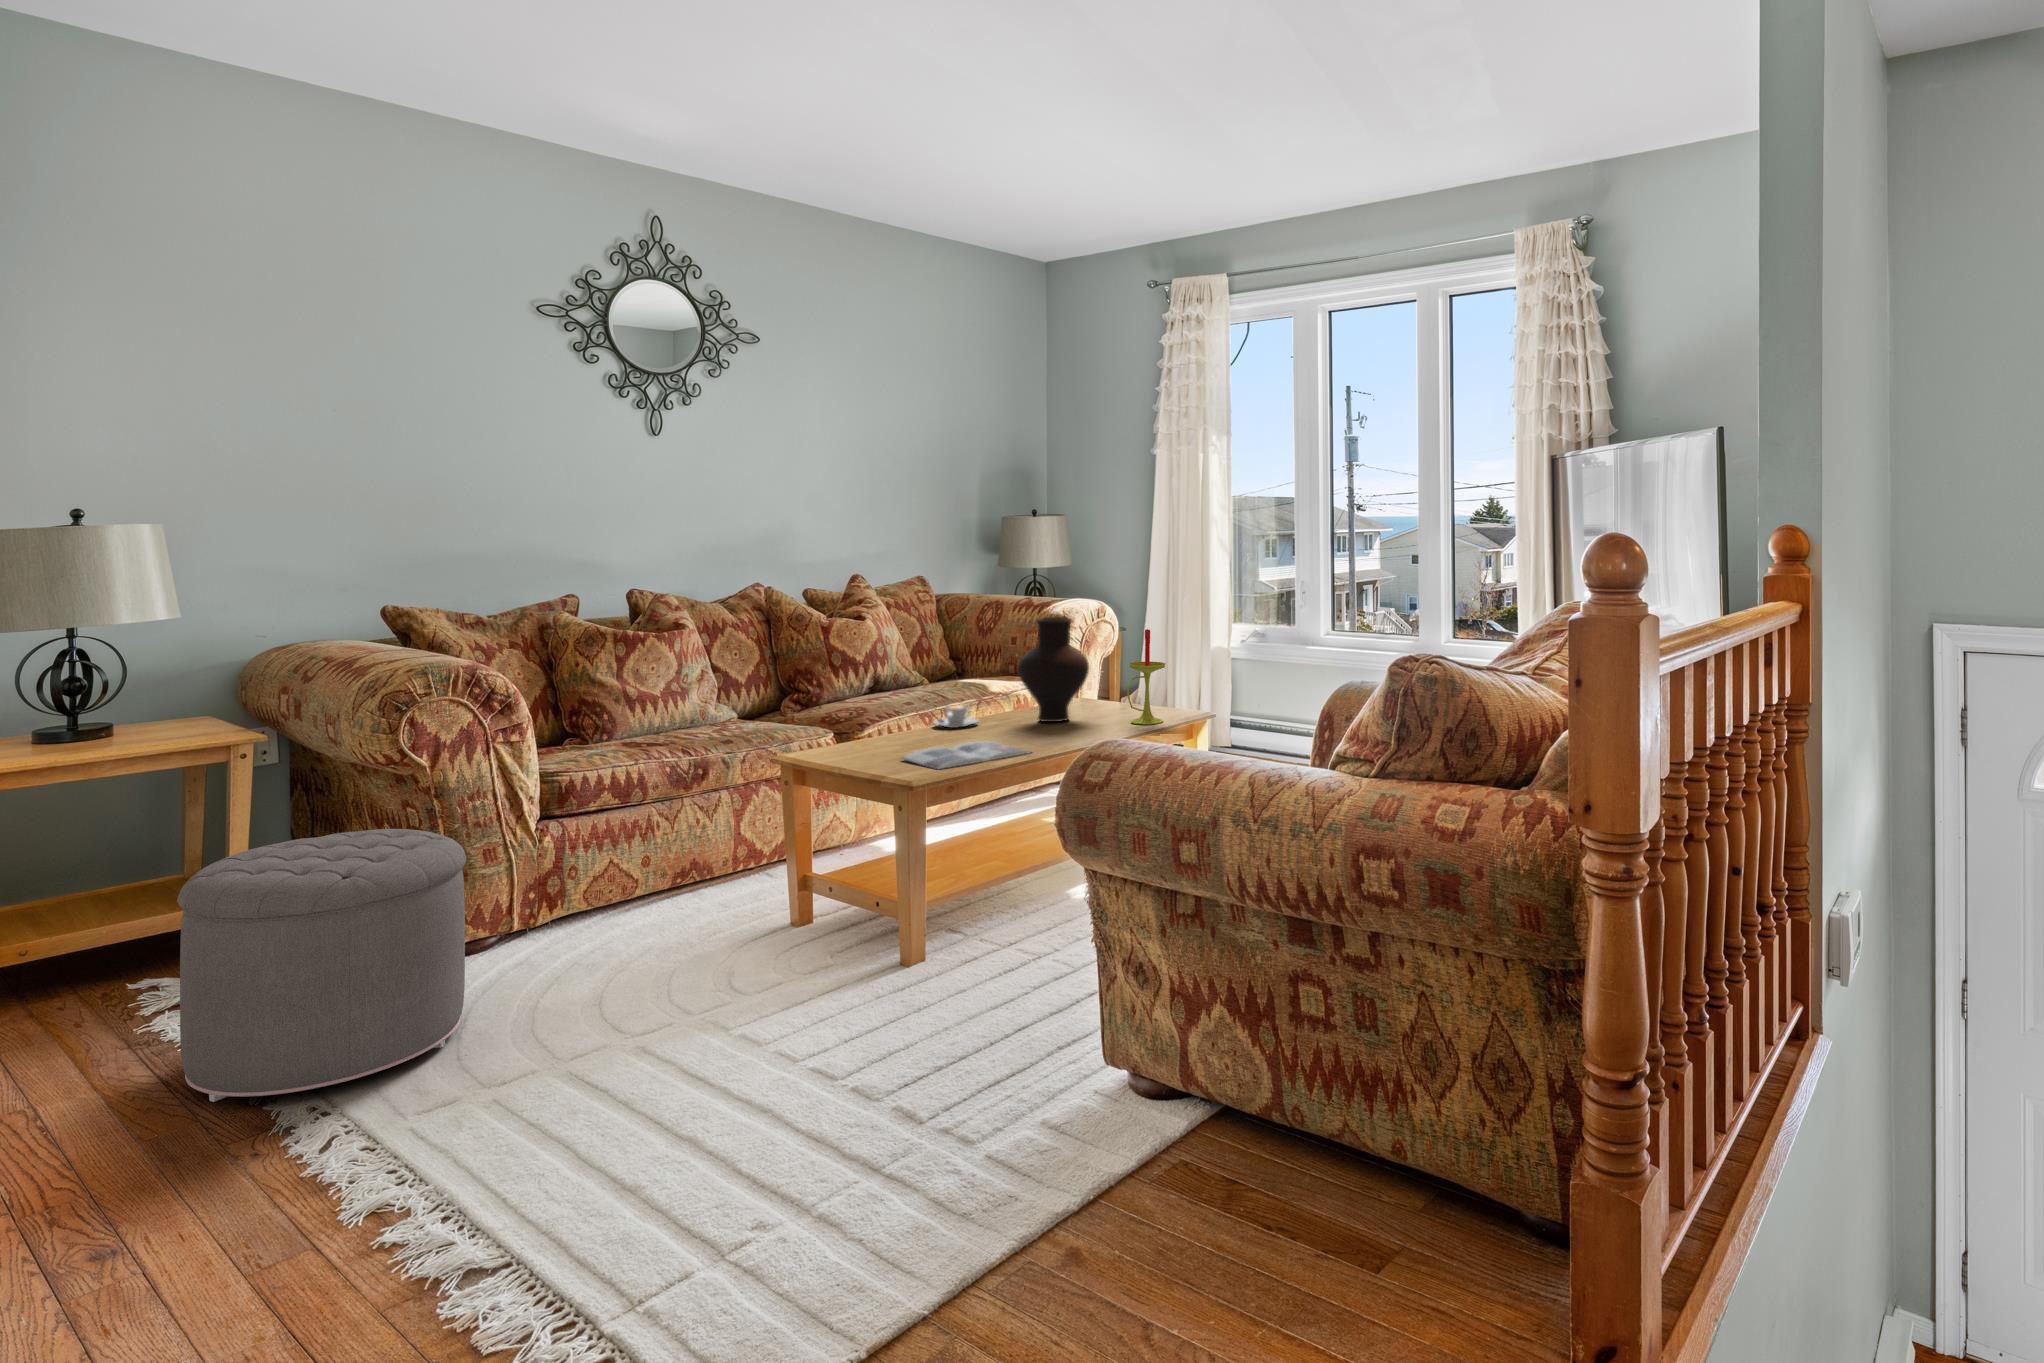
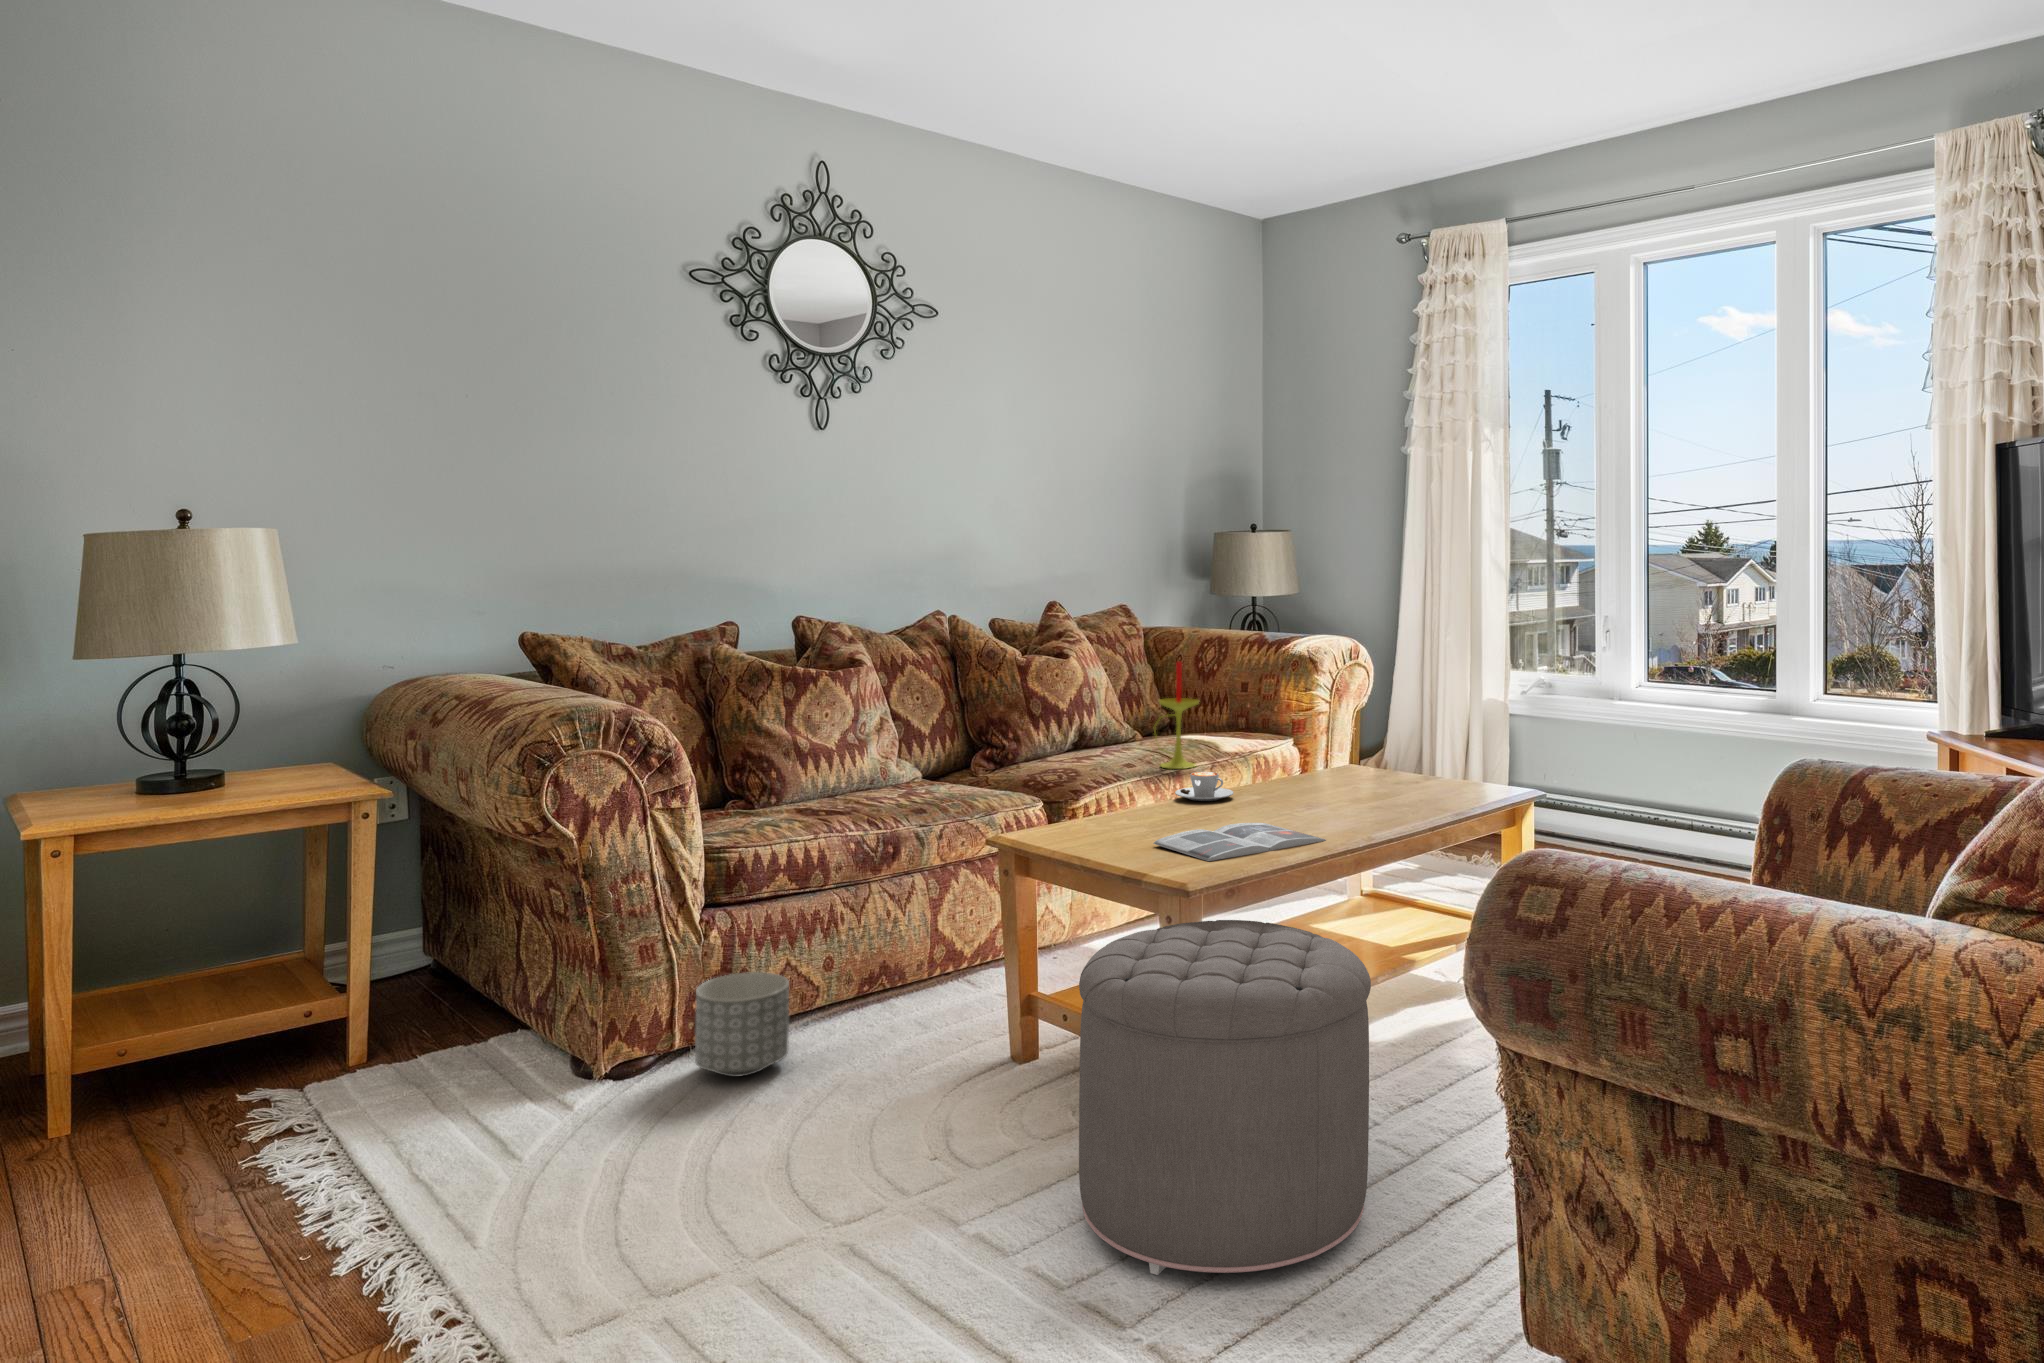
vase: present [1018,617,1089,722] -> none [1284,658,1377,797]
candle: present [1127,629,1166,725] -> present [1153,662,1199,769]
ottoman: present [177,829,466,1102] -> present [1079,920,1371,1275]
planter: none [531,868,610,949] -> present [695,972,789,1077]

